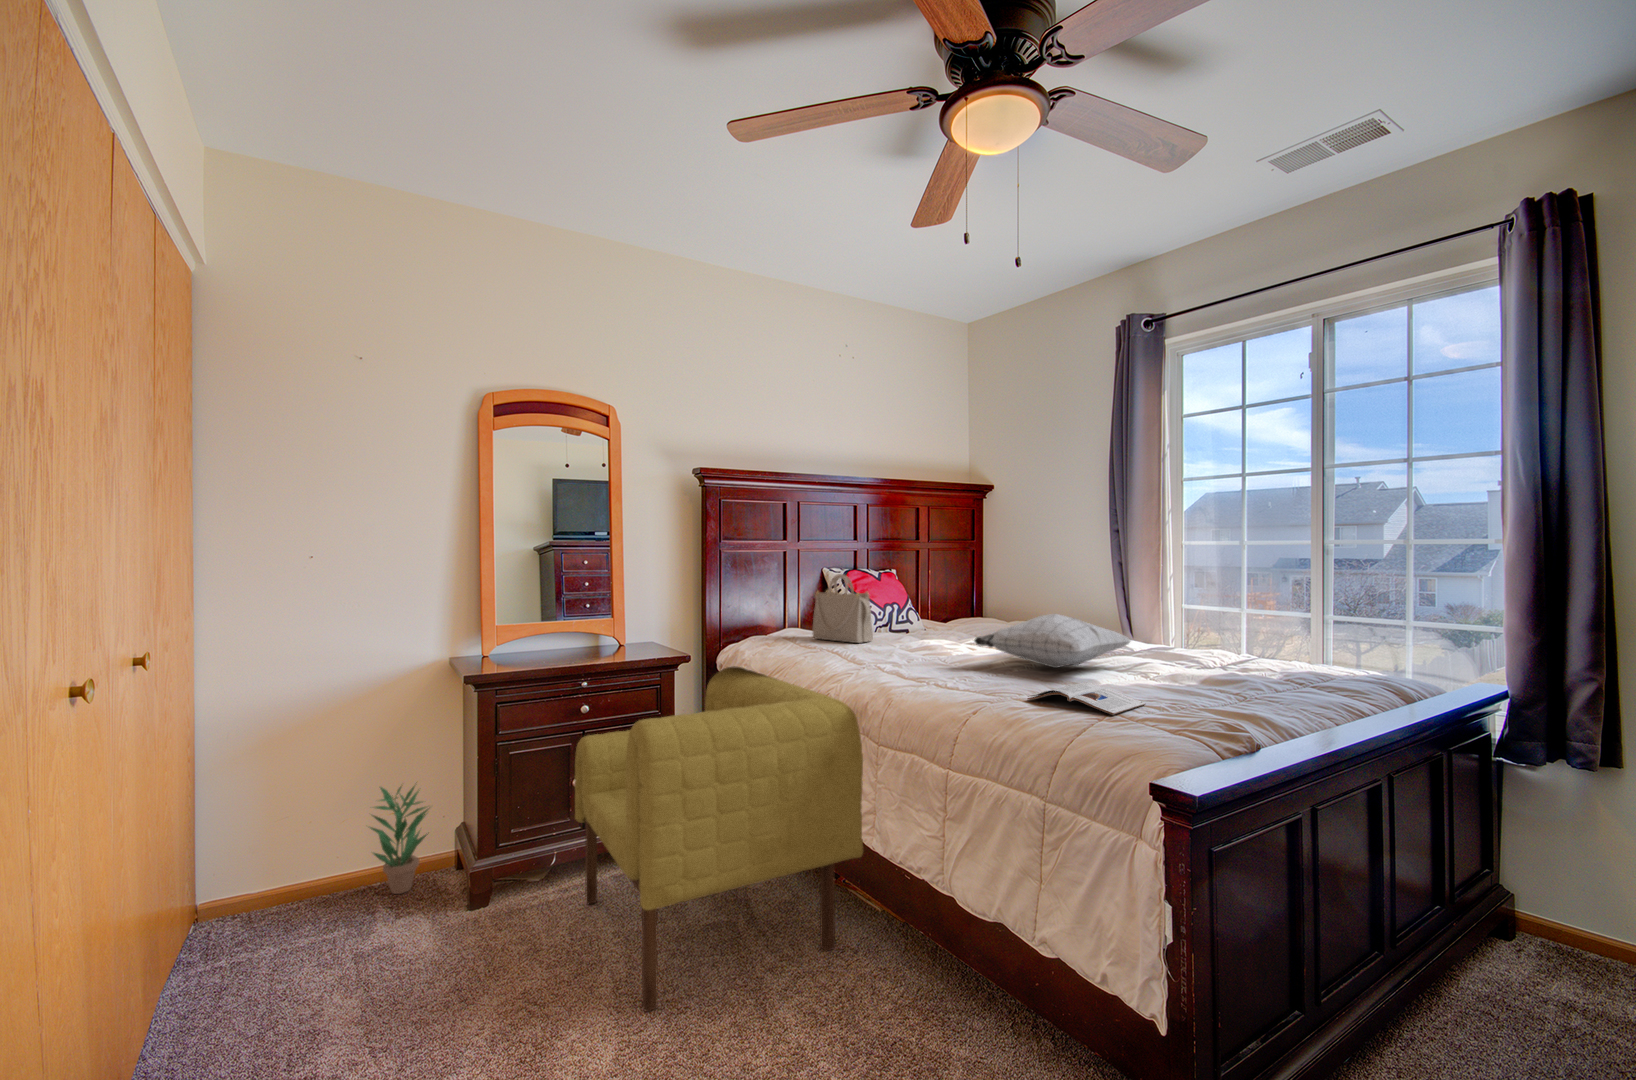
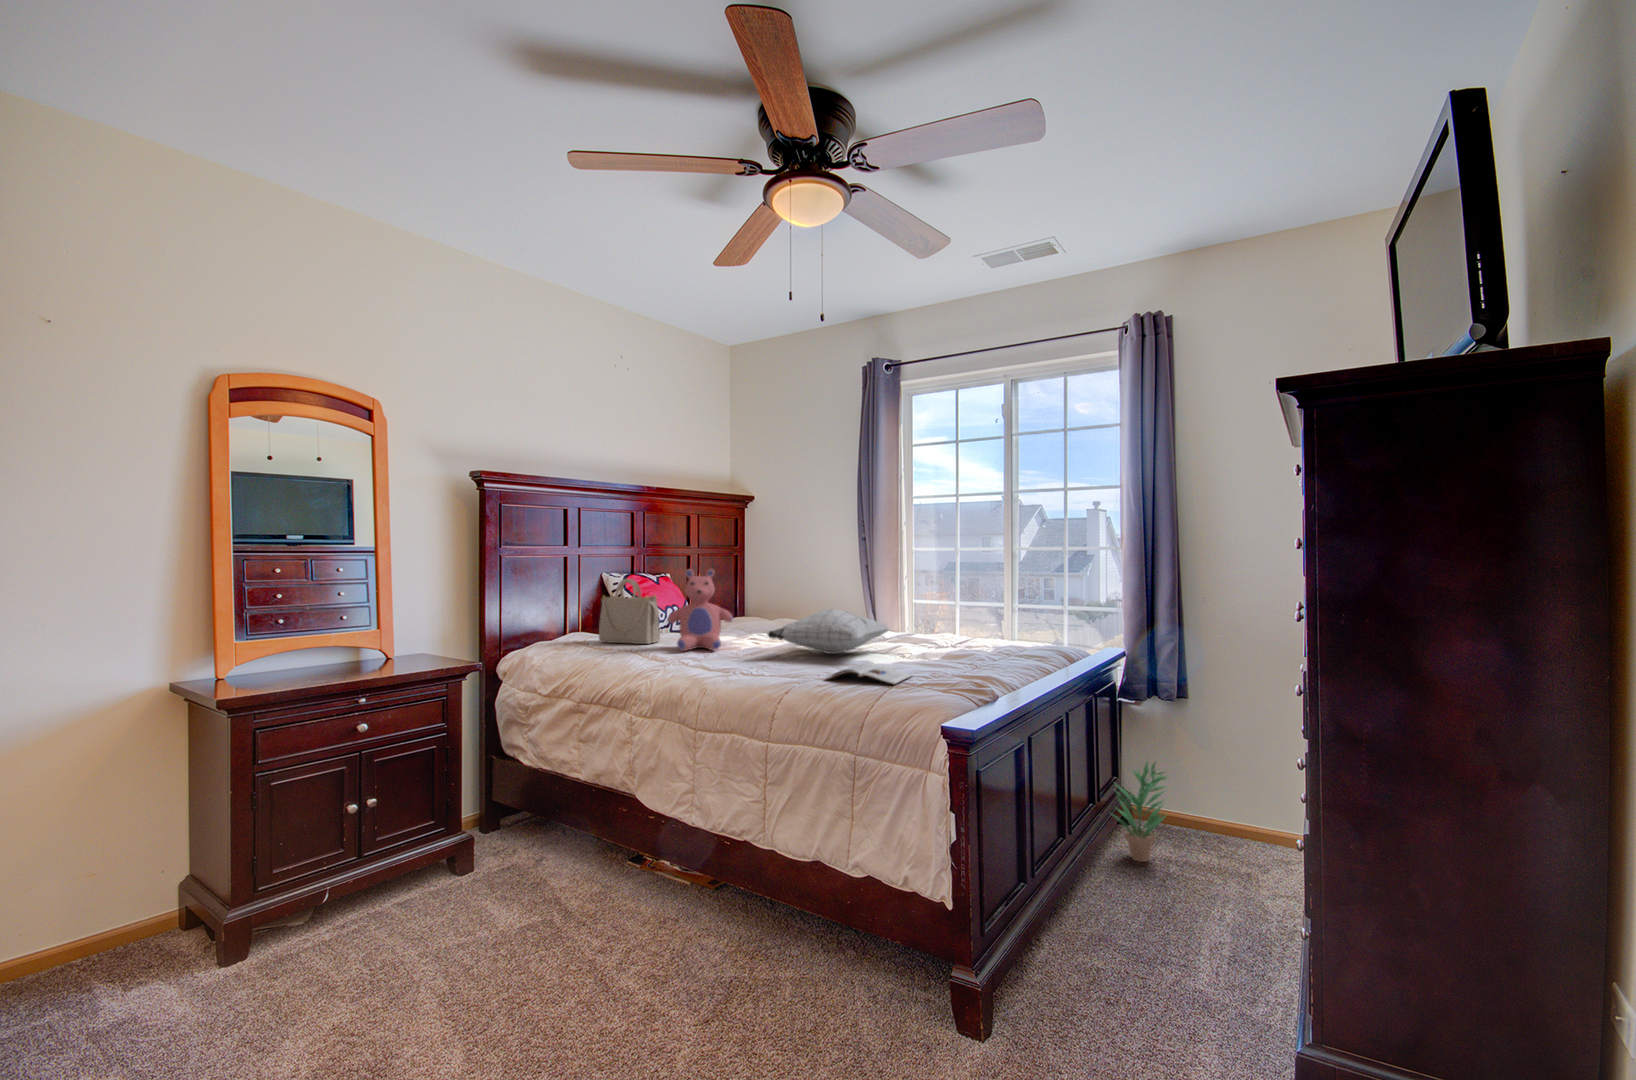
teddy bear: none [875,565,946,654] -> present [667,569,733,651]
armchair: present [575,666,863,1012] -> none [358,673,684,1012]
potted plant: present [370,786,428,894] -> present [1114,762,1166,862]

